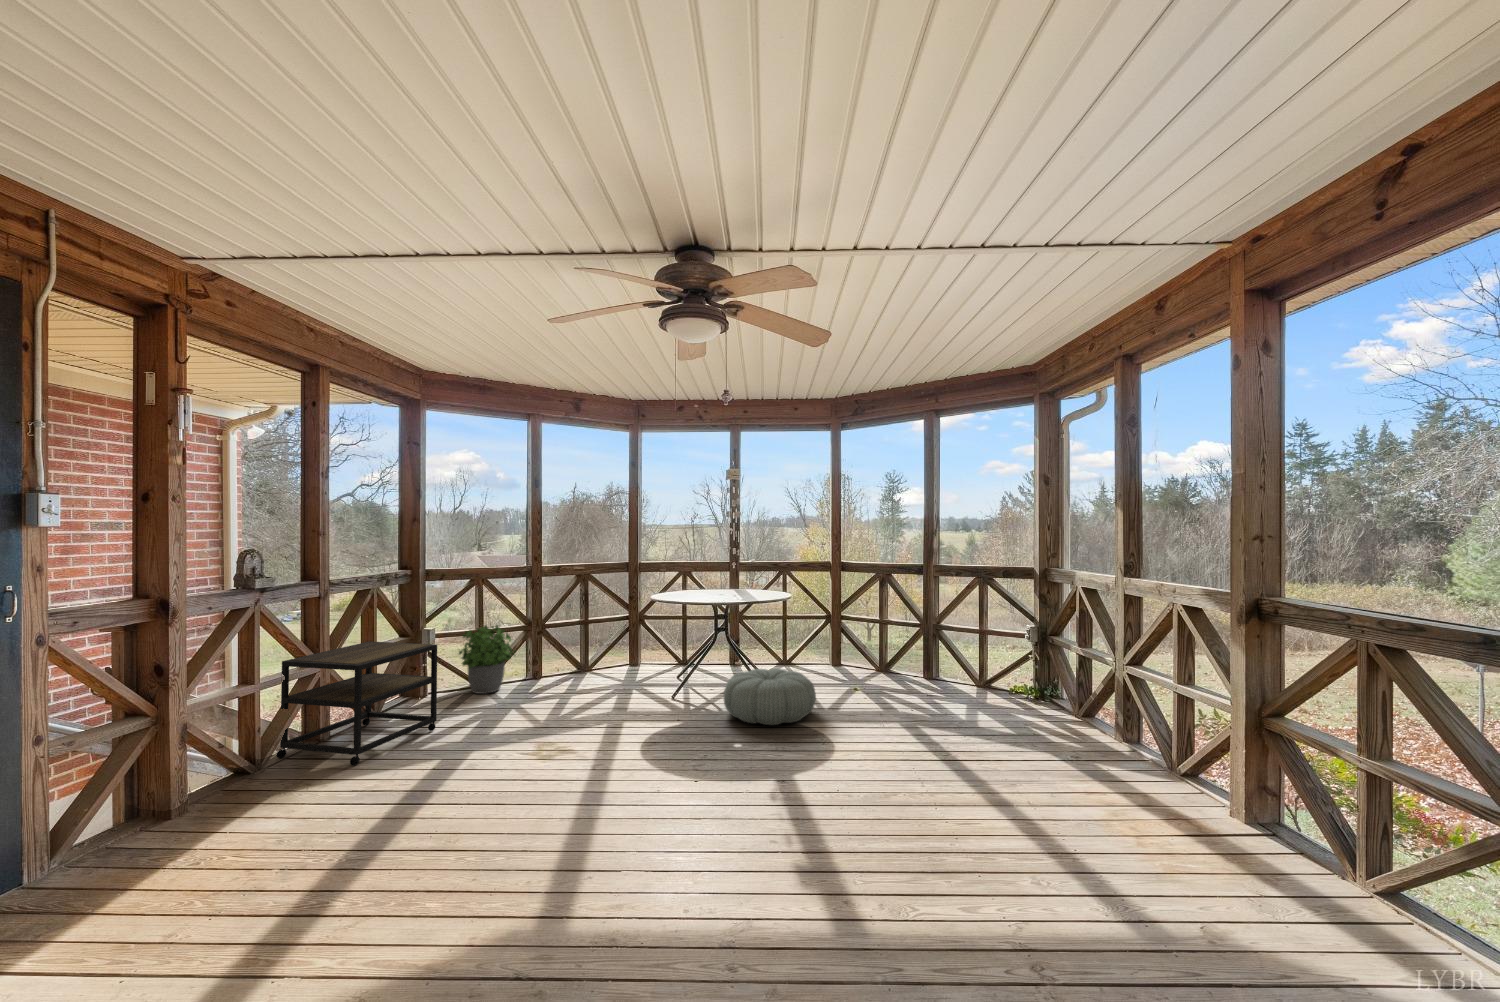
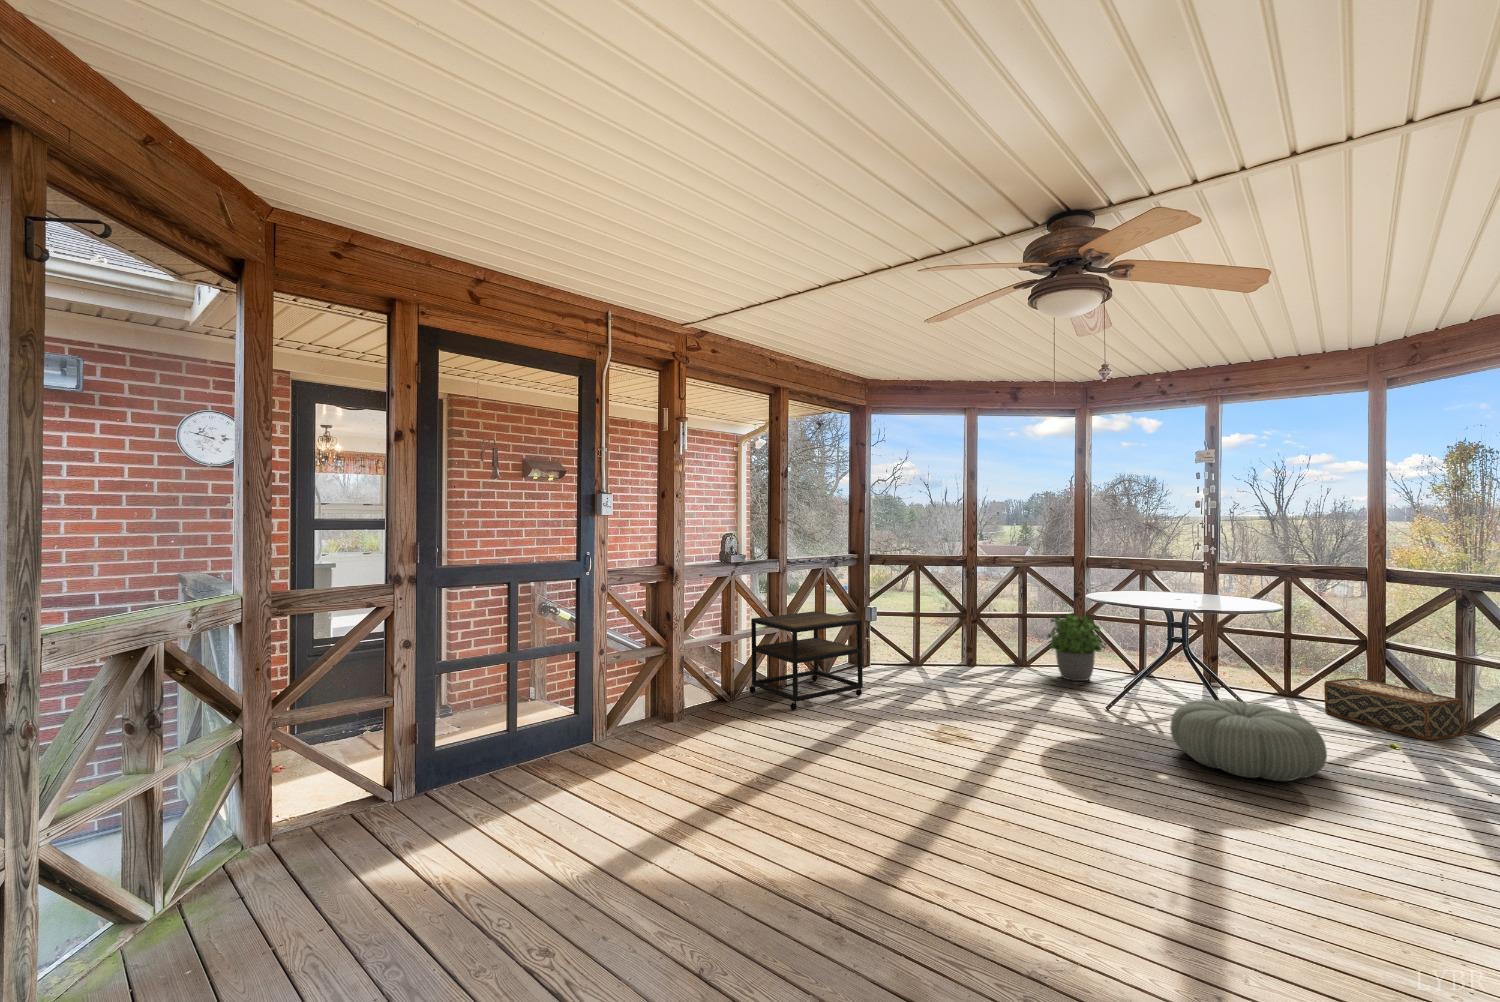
potted plant: present [459,625,516,694] -> present [1048,613,1107,681]
woven basket: none [795,640,862,676] -> present [1324,678,1465,740]

